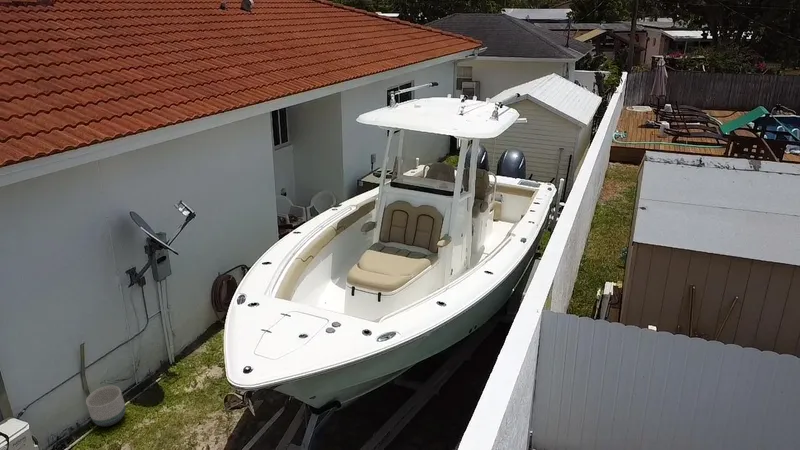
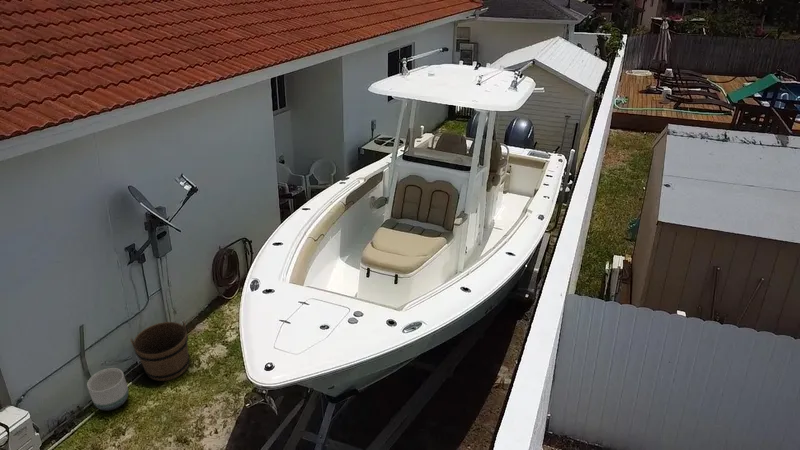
bucket: none [129,341,185,400] -> present [131,322,189,381]

